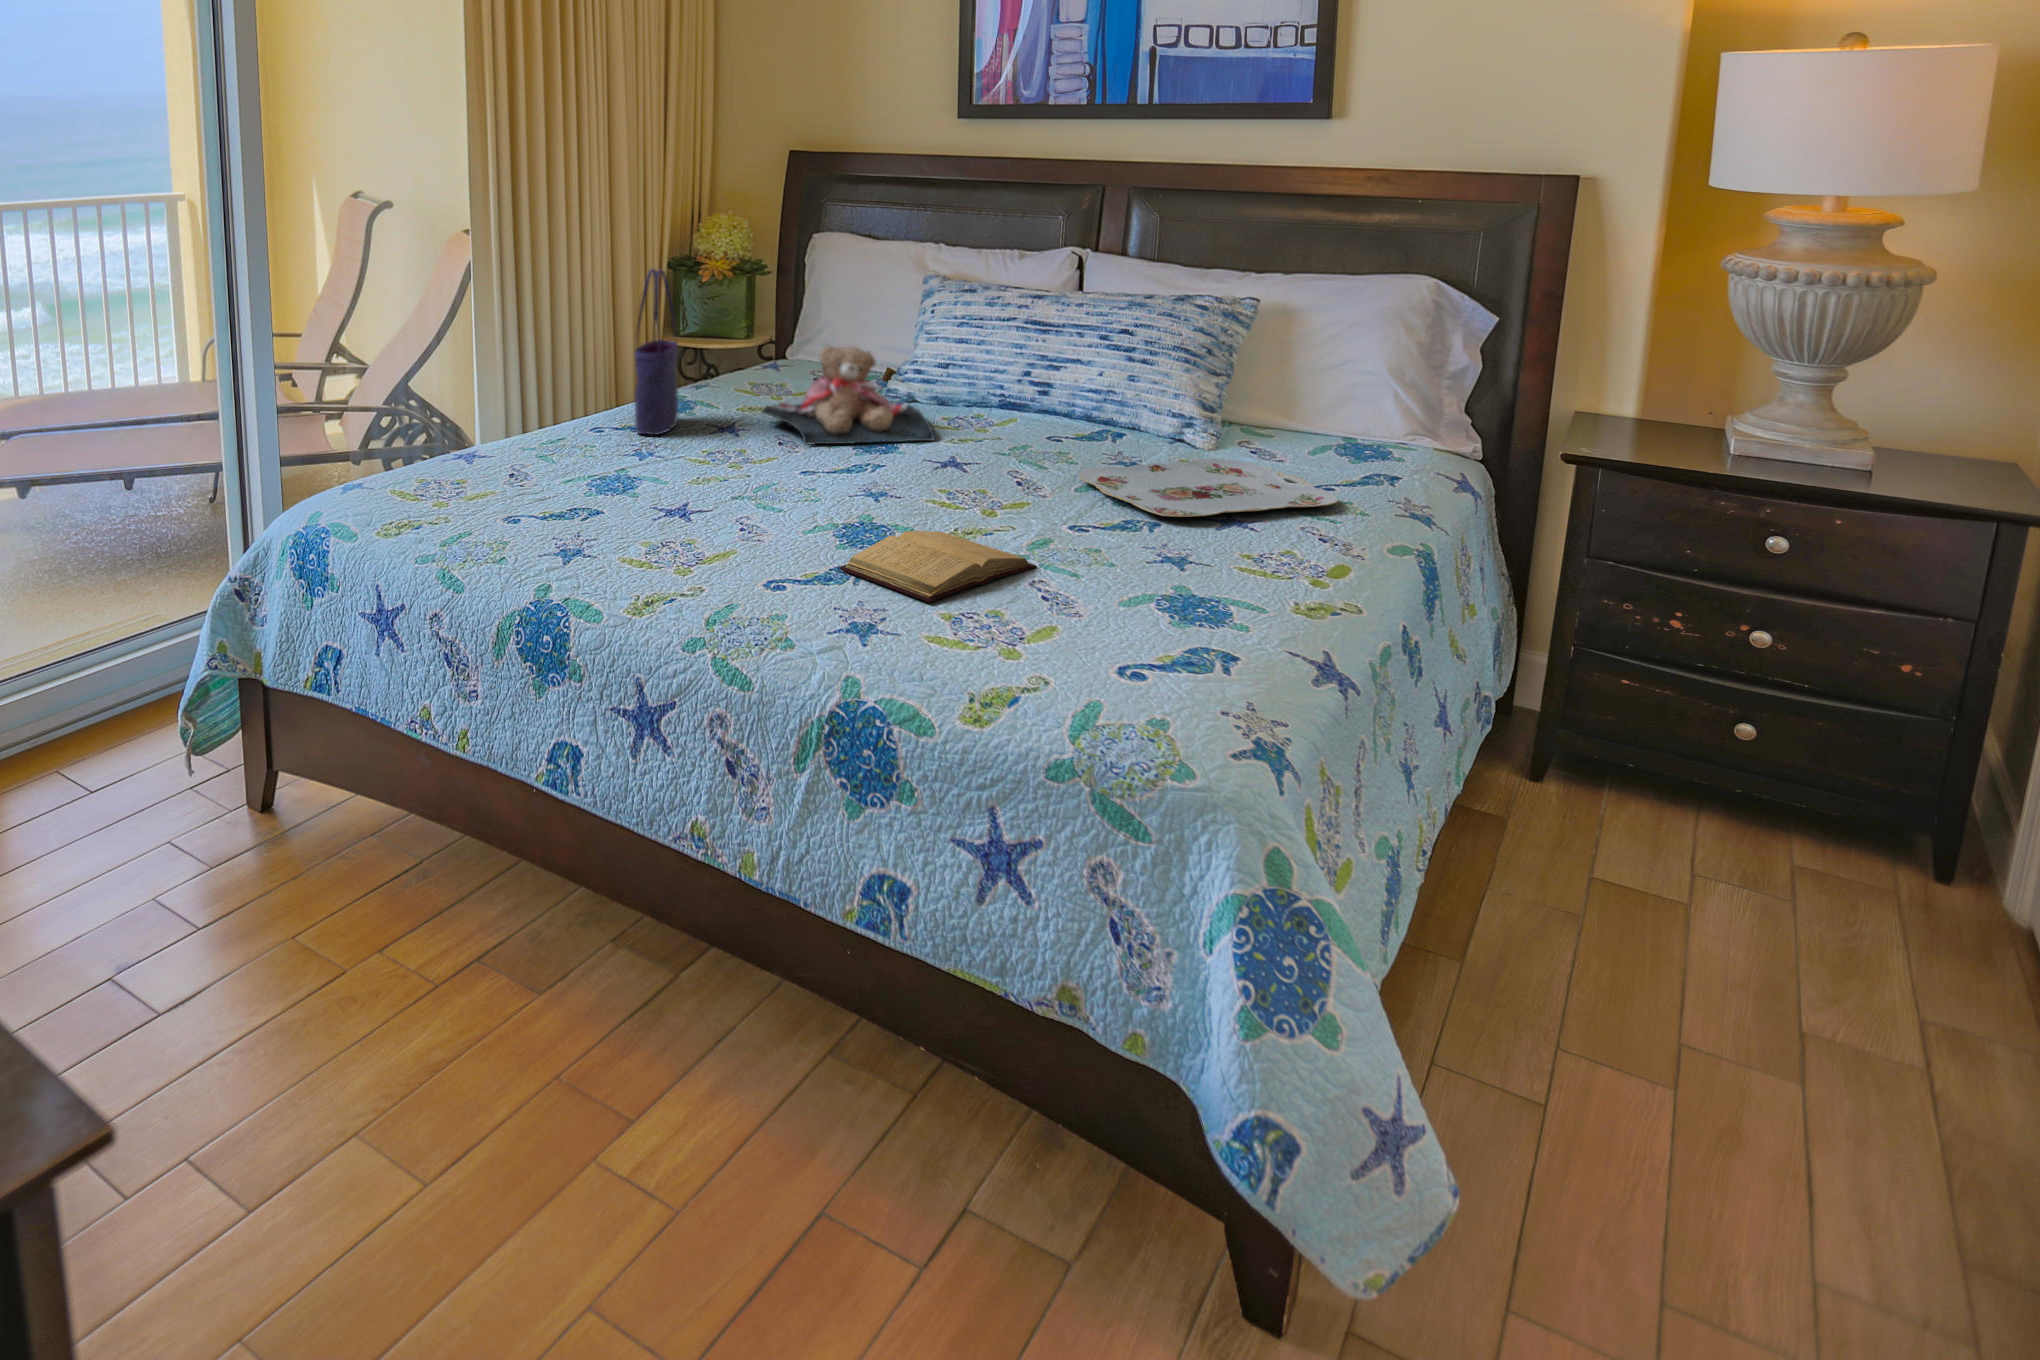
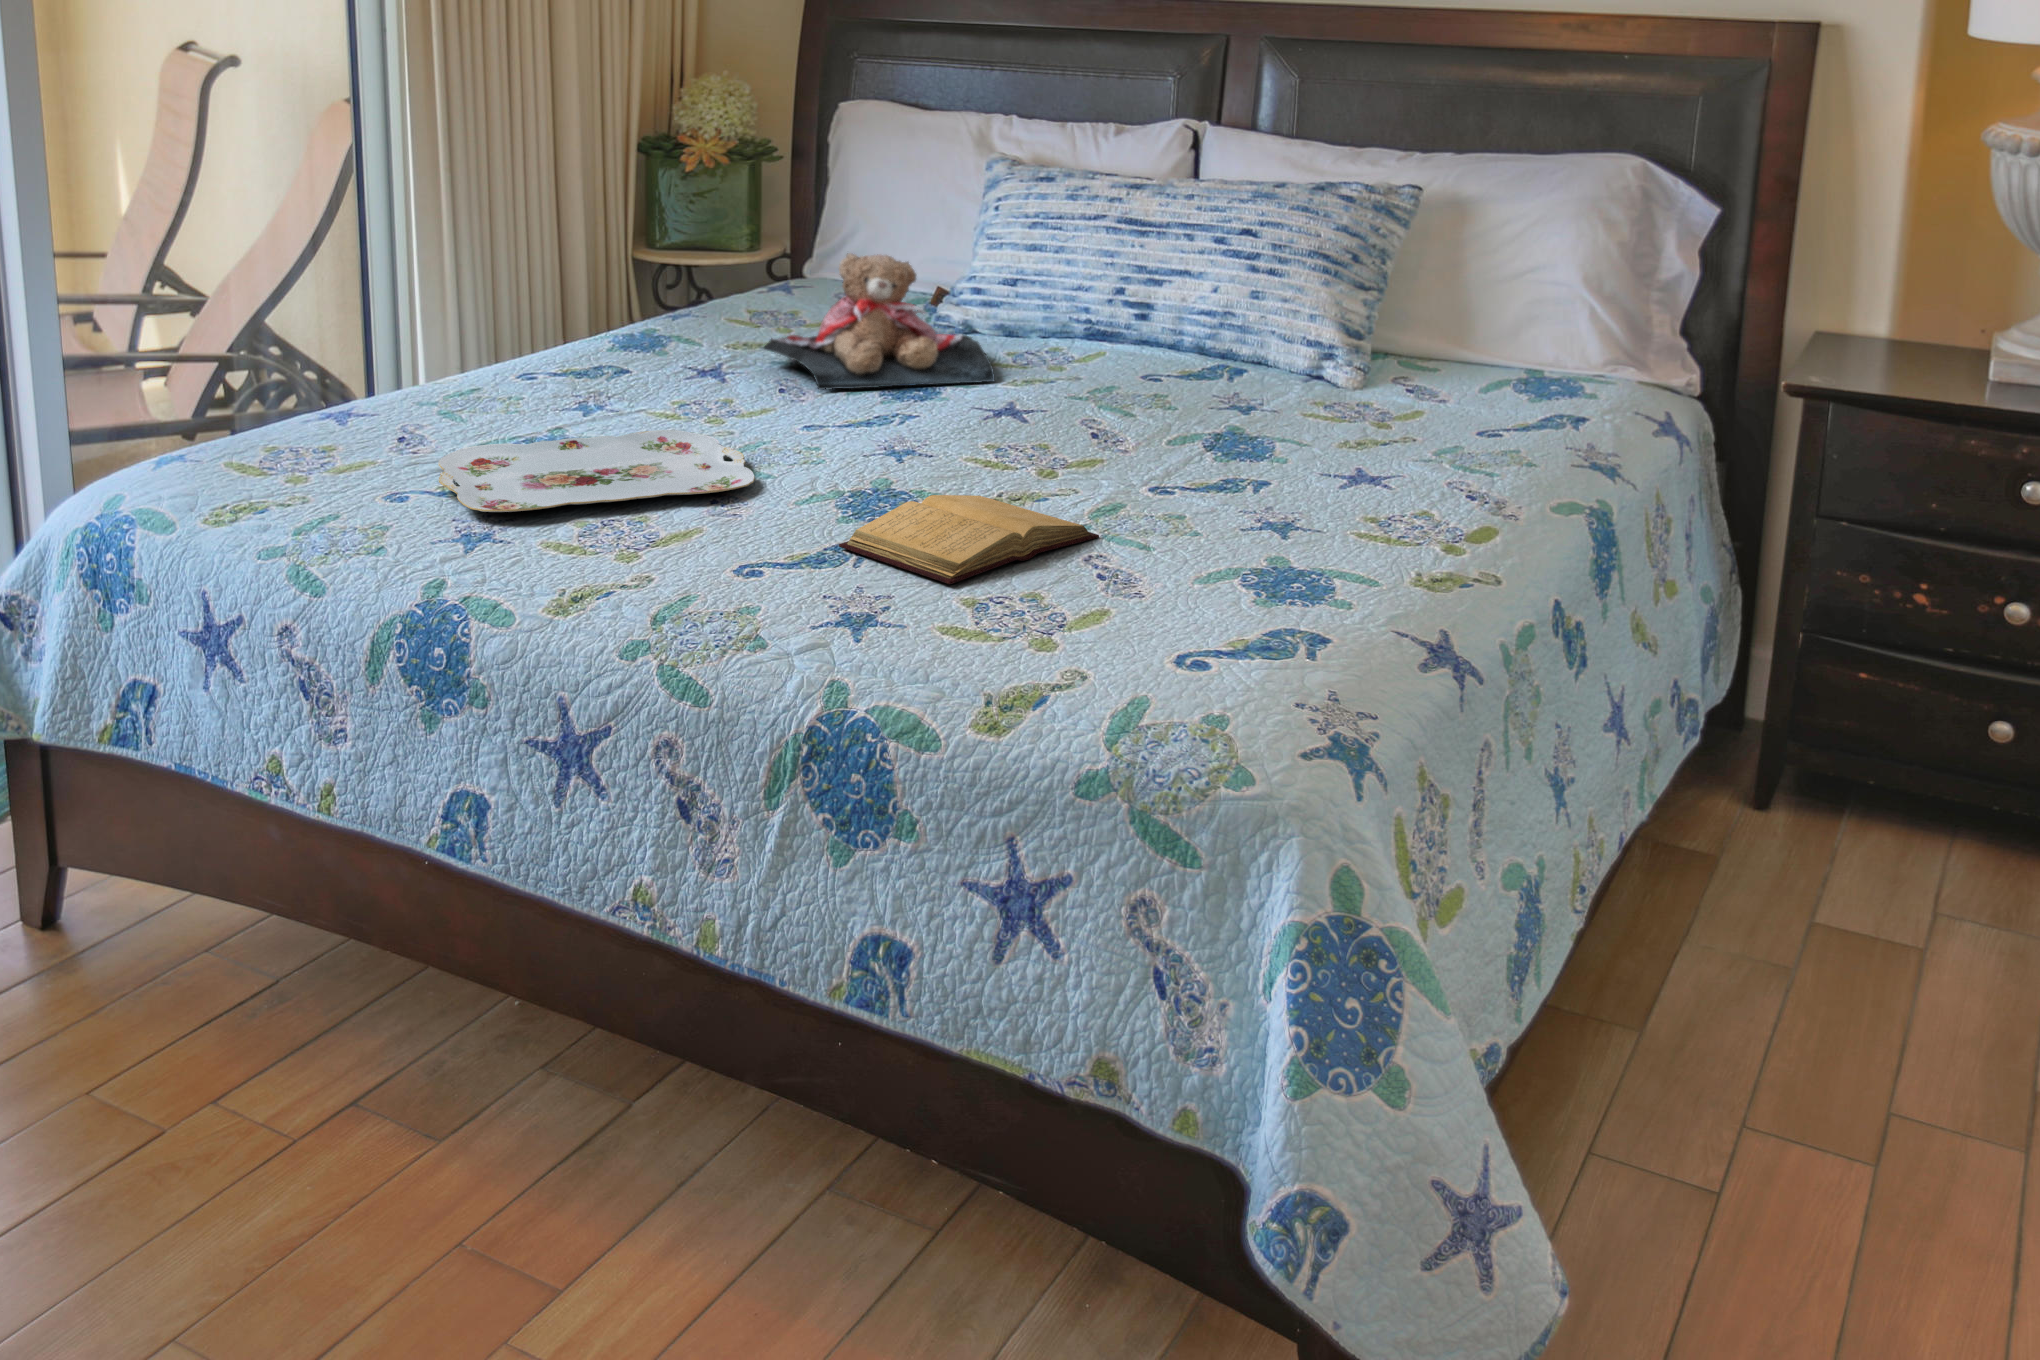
tote bag: present [634,269,678,435] -> none [584,149,648,381]
serving tray: present [1078,459,1337,517] -> present [439,430,755,512]

